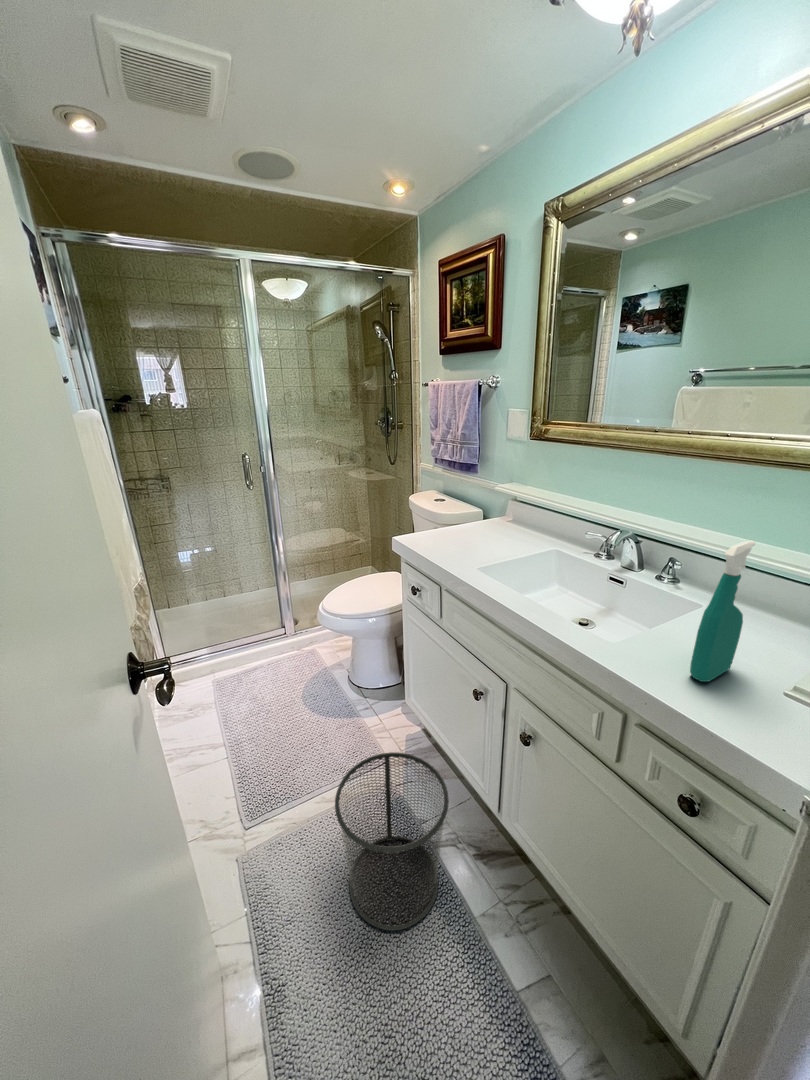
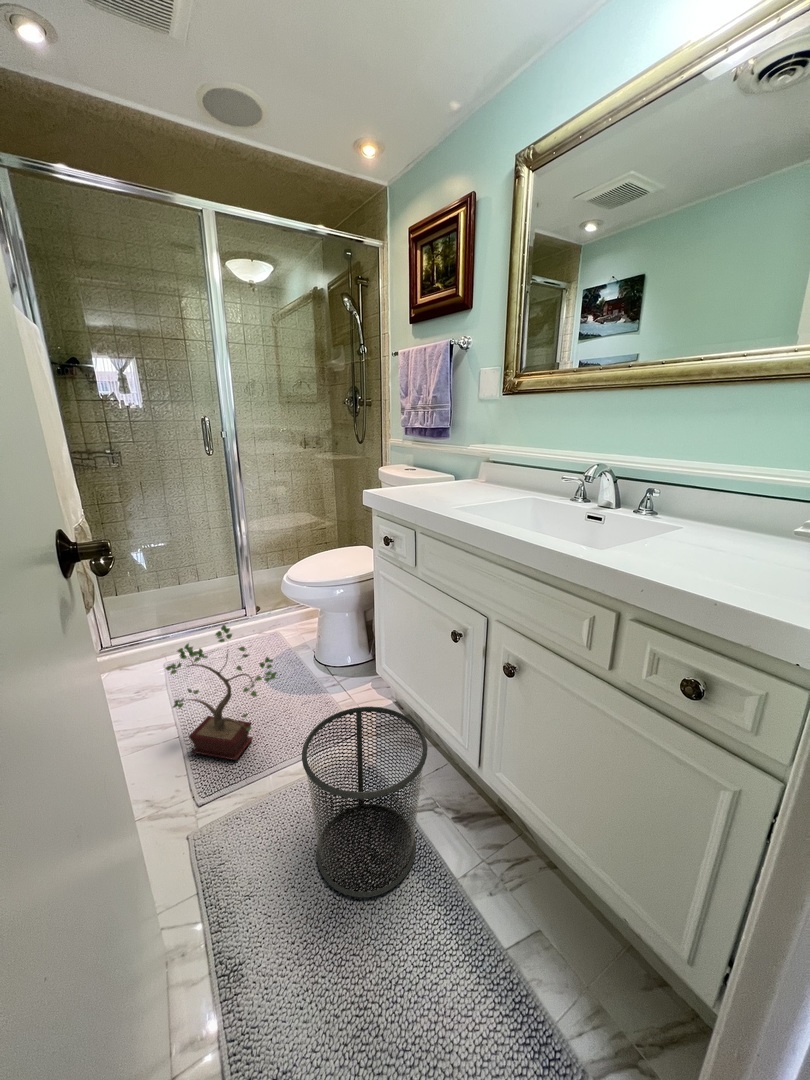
spray bottle: present [690,541,755,682] -> none [685,416,746,568]
potted plant: none [214,663,315,785] -> present [166,625,277,760]

